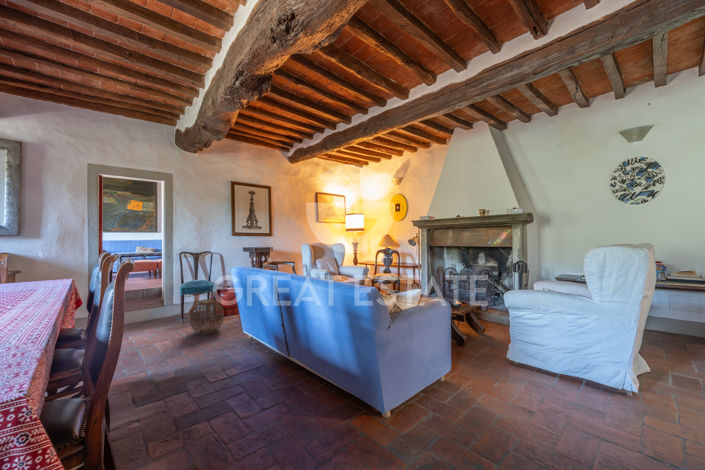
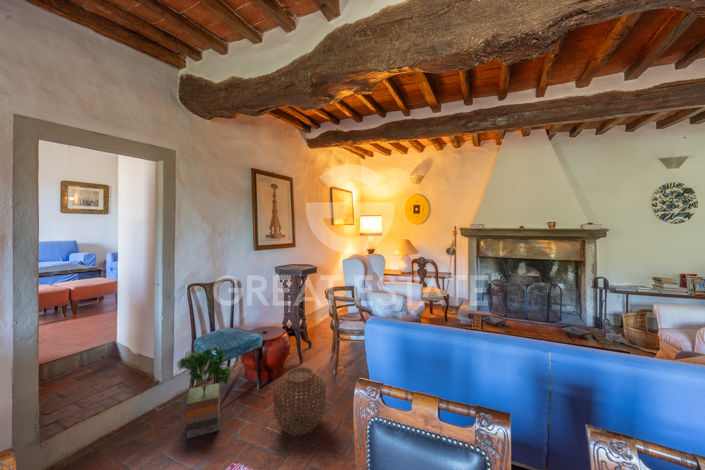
potted tree: none [154,284,186,329] -> present [177,347,232,438]

